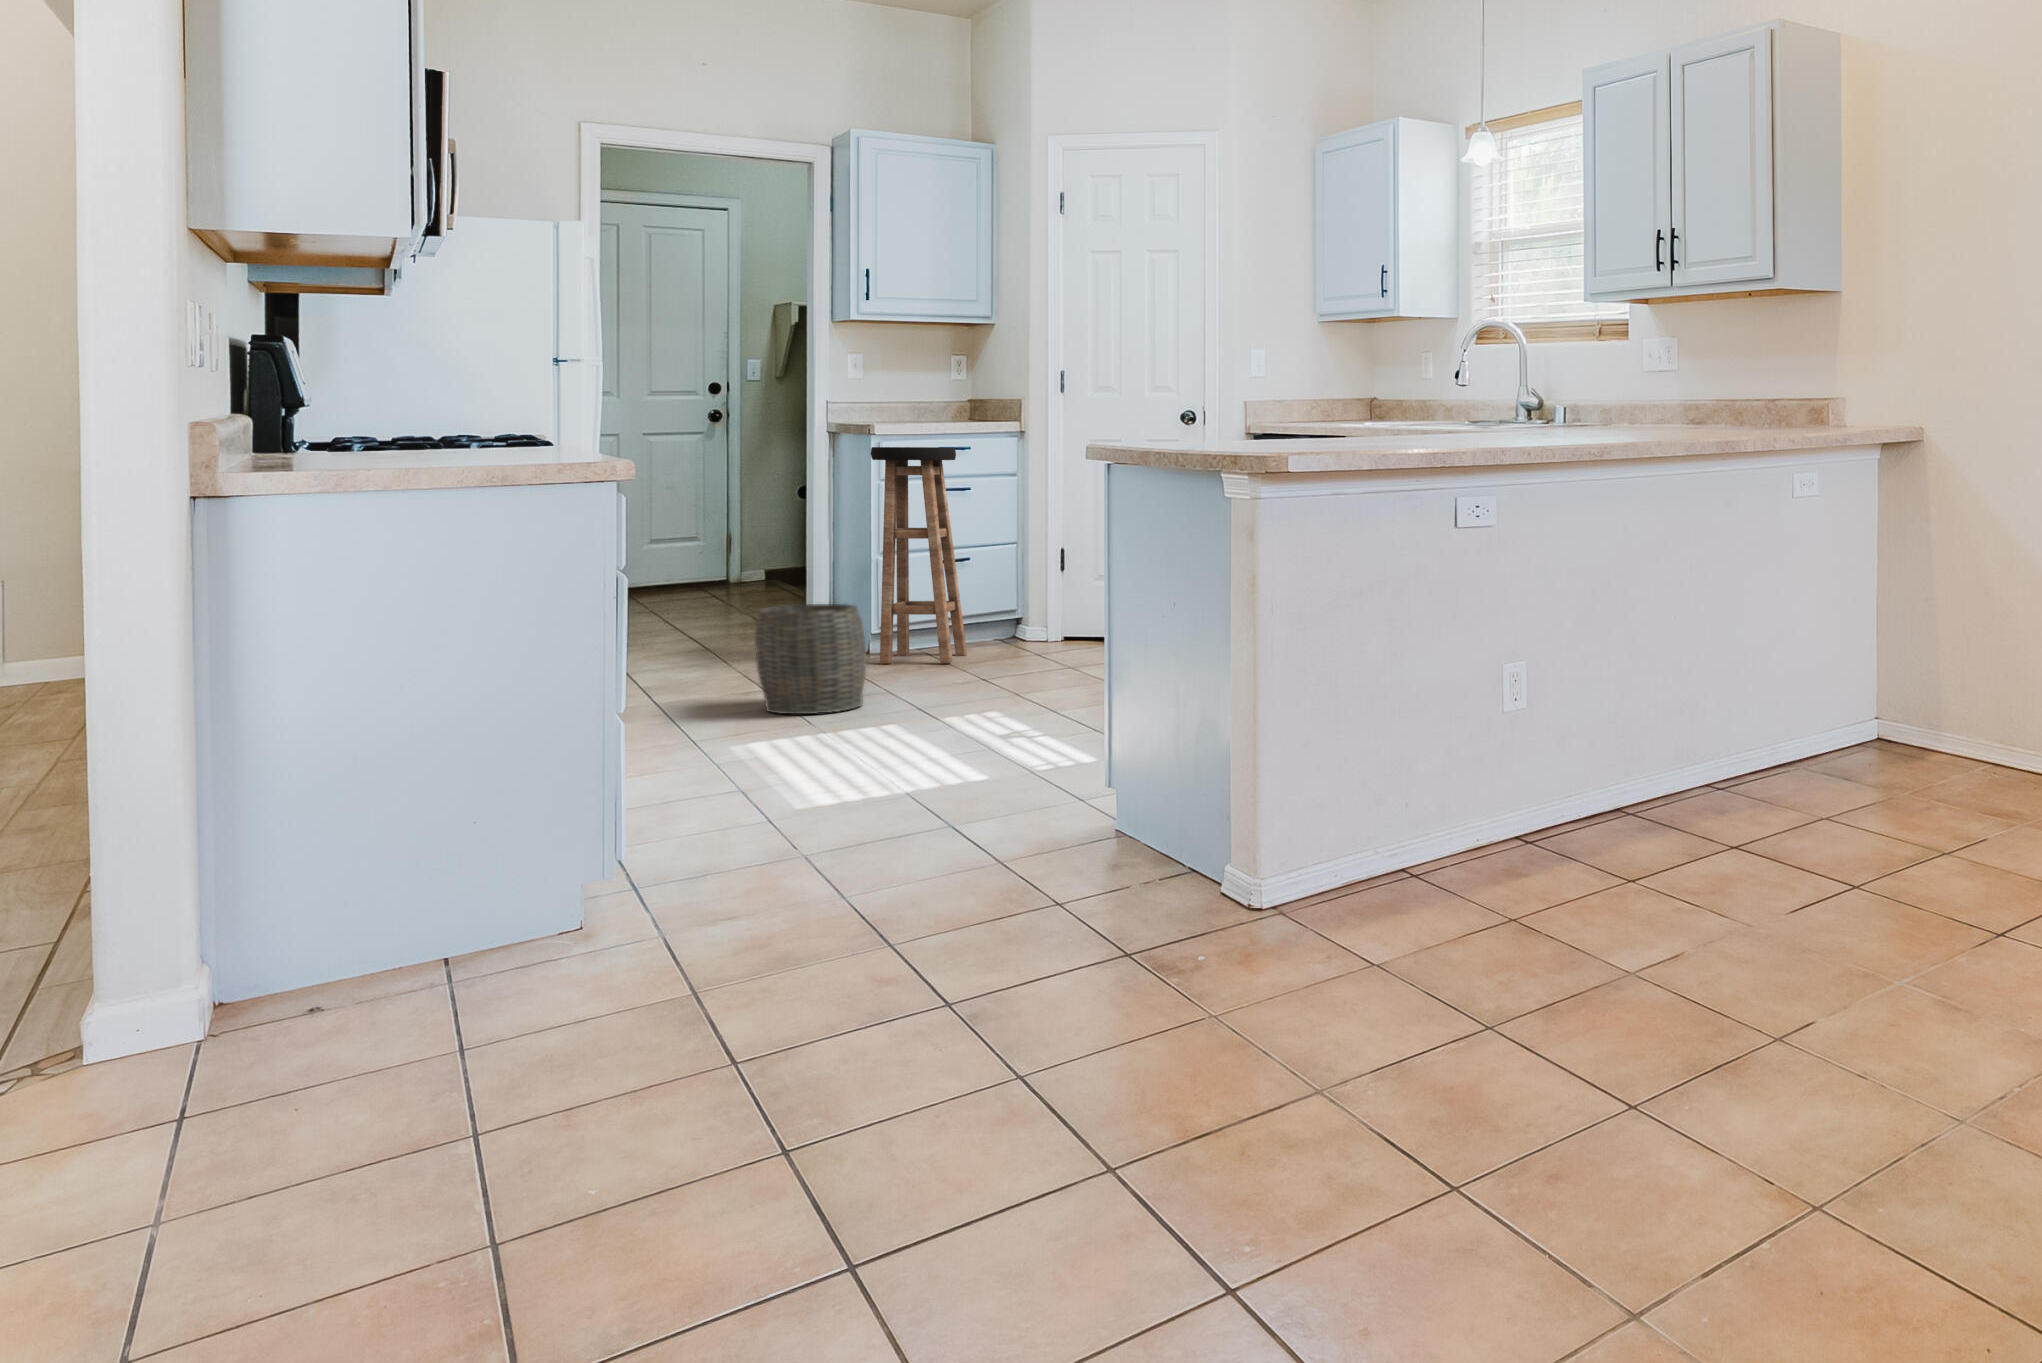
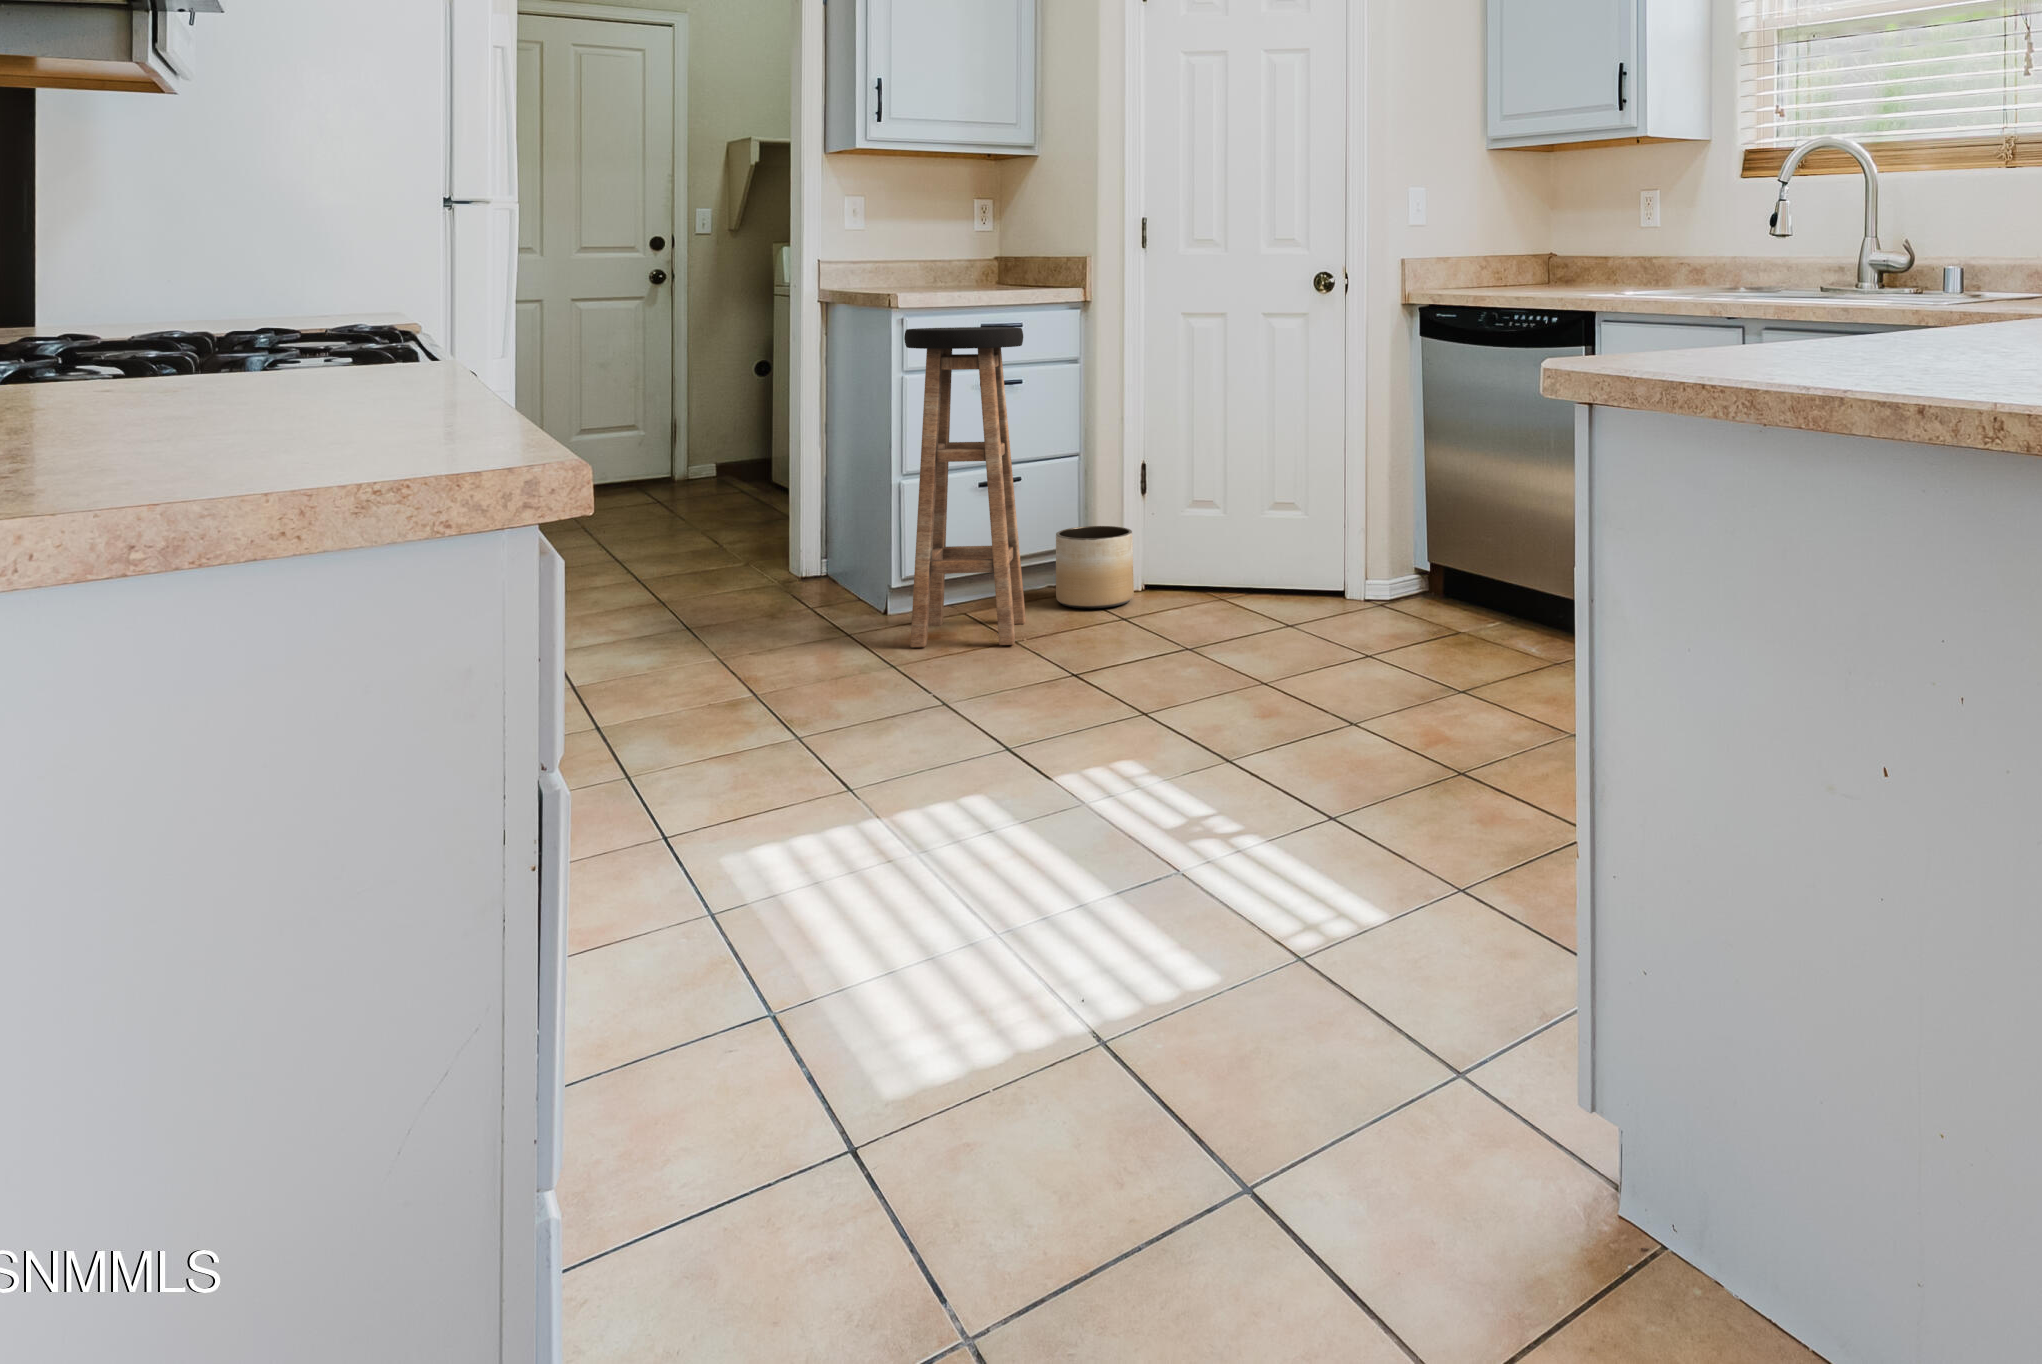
planter: none [993,595,1051,649] -> present [1056,526,1134,608]
woven basket: present [755,604,866,714] -> none [753,595,932,805]

